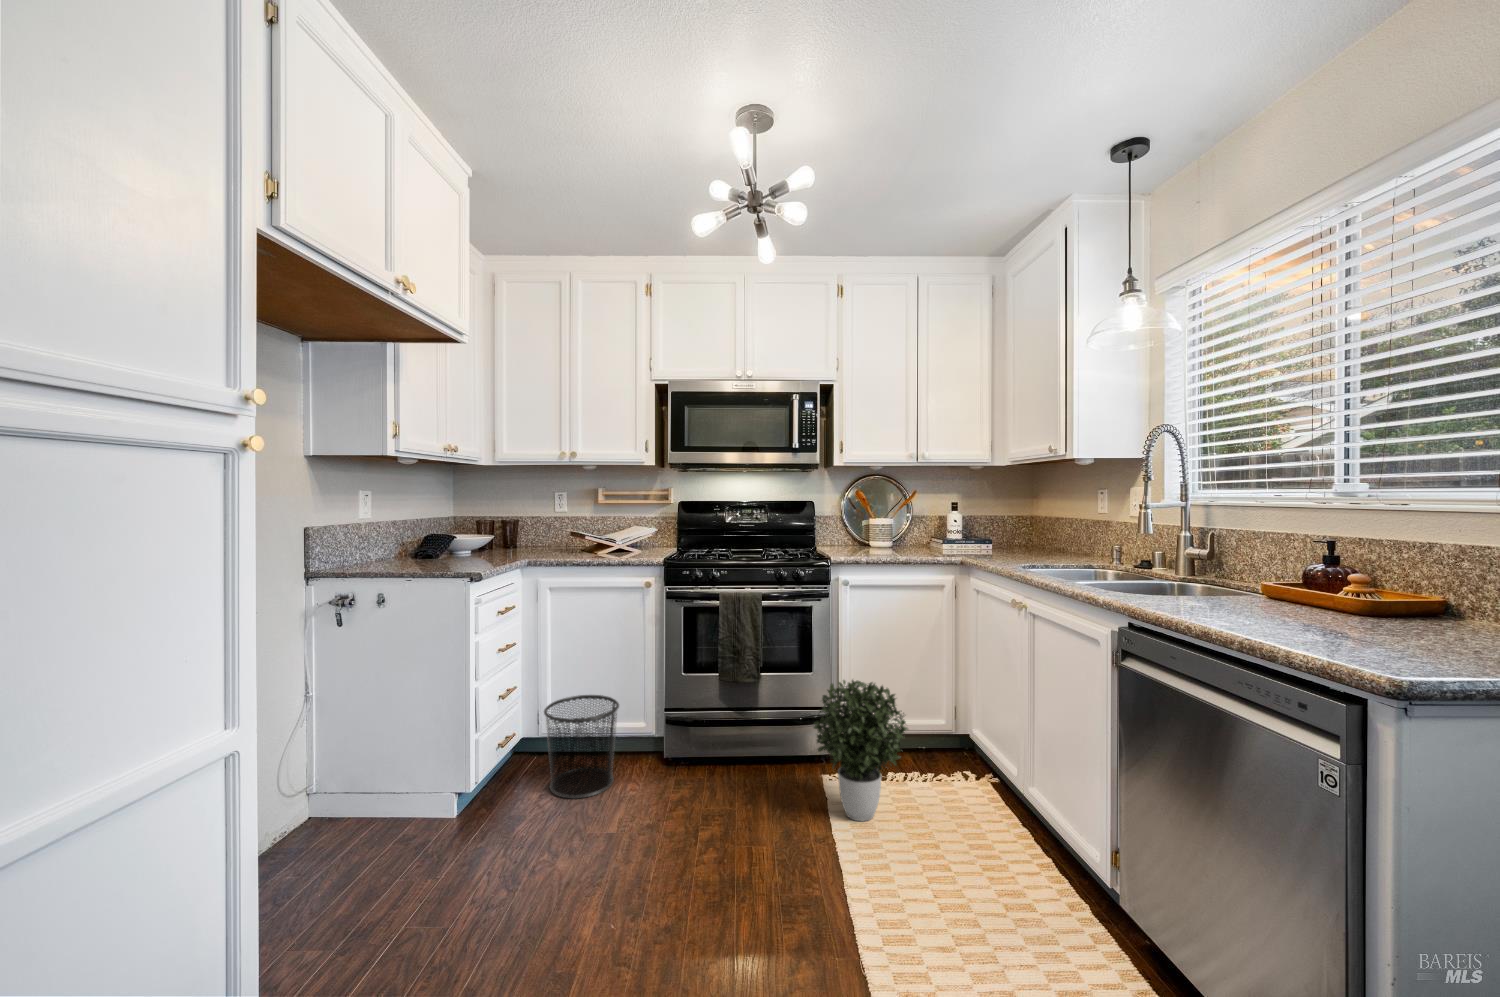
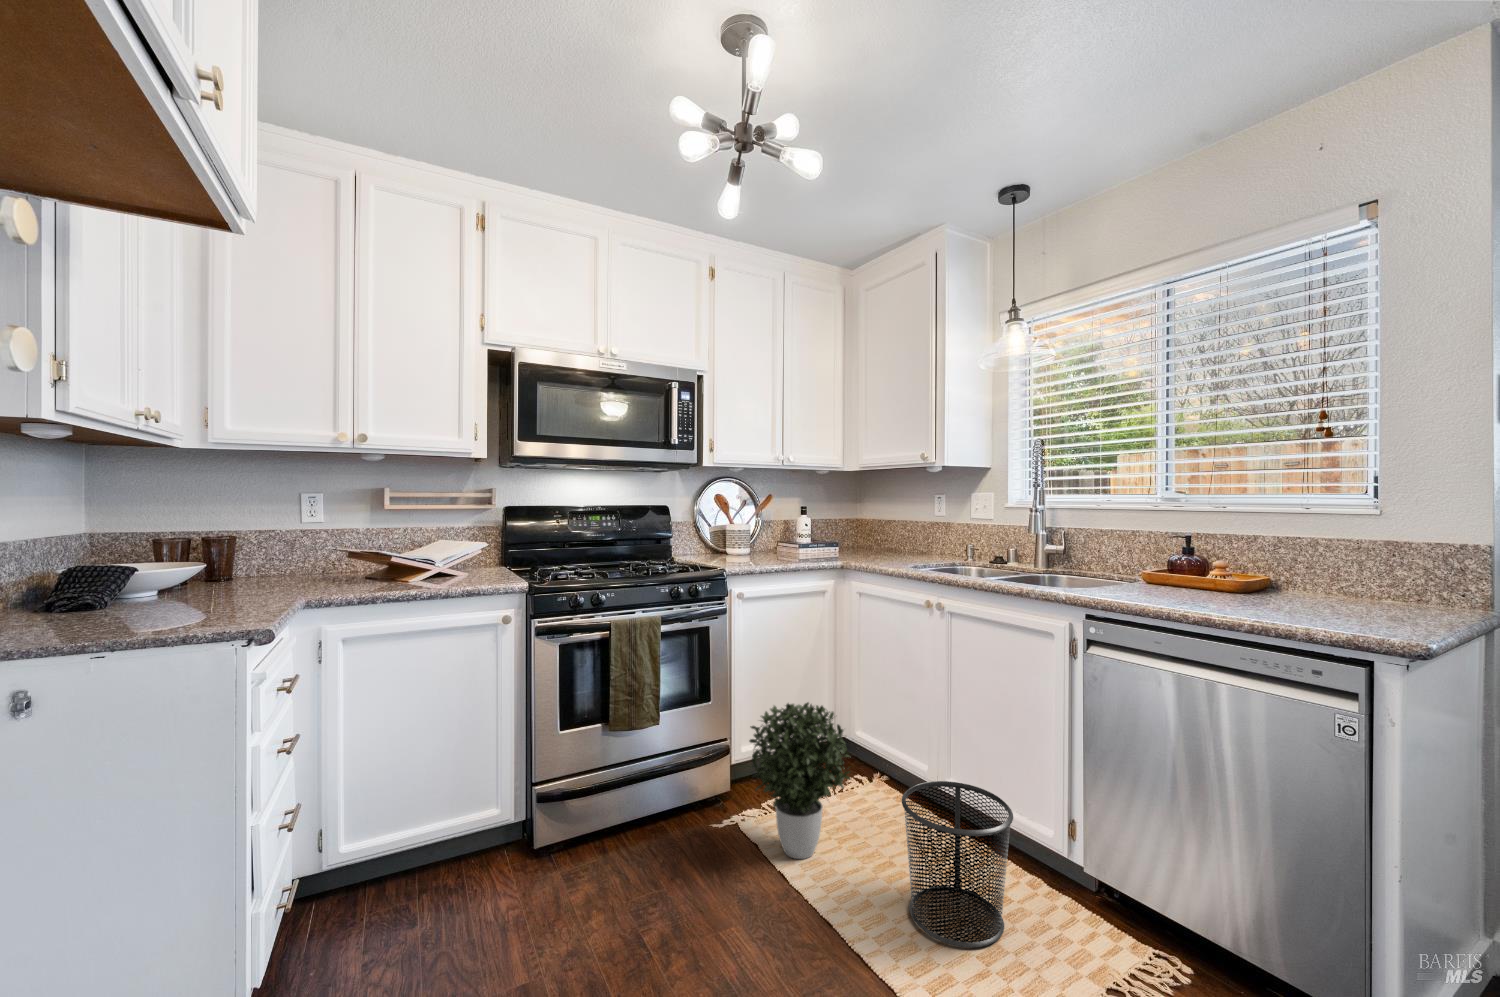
waste bin: present [544,695,619,799] -> present [902,781,1013,948]

